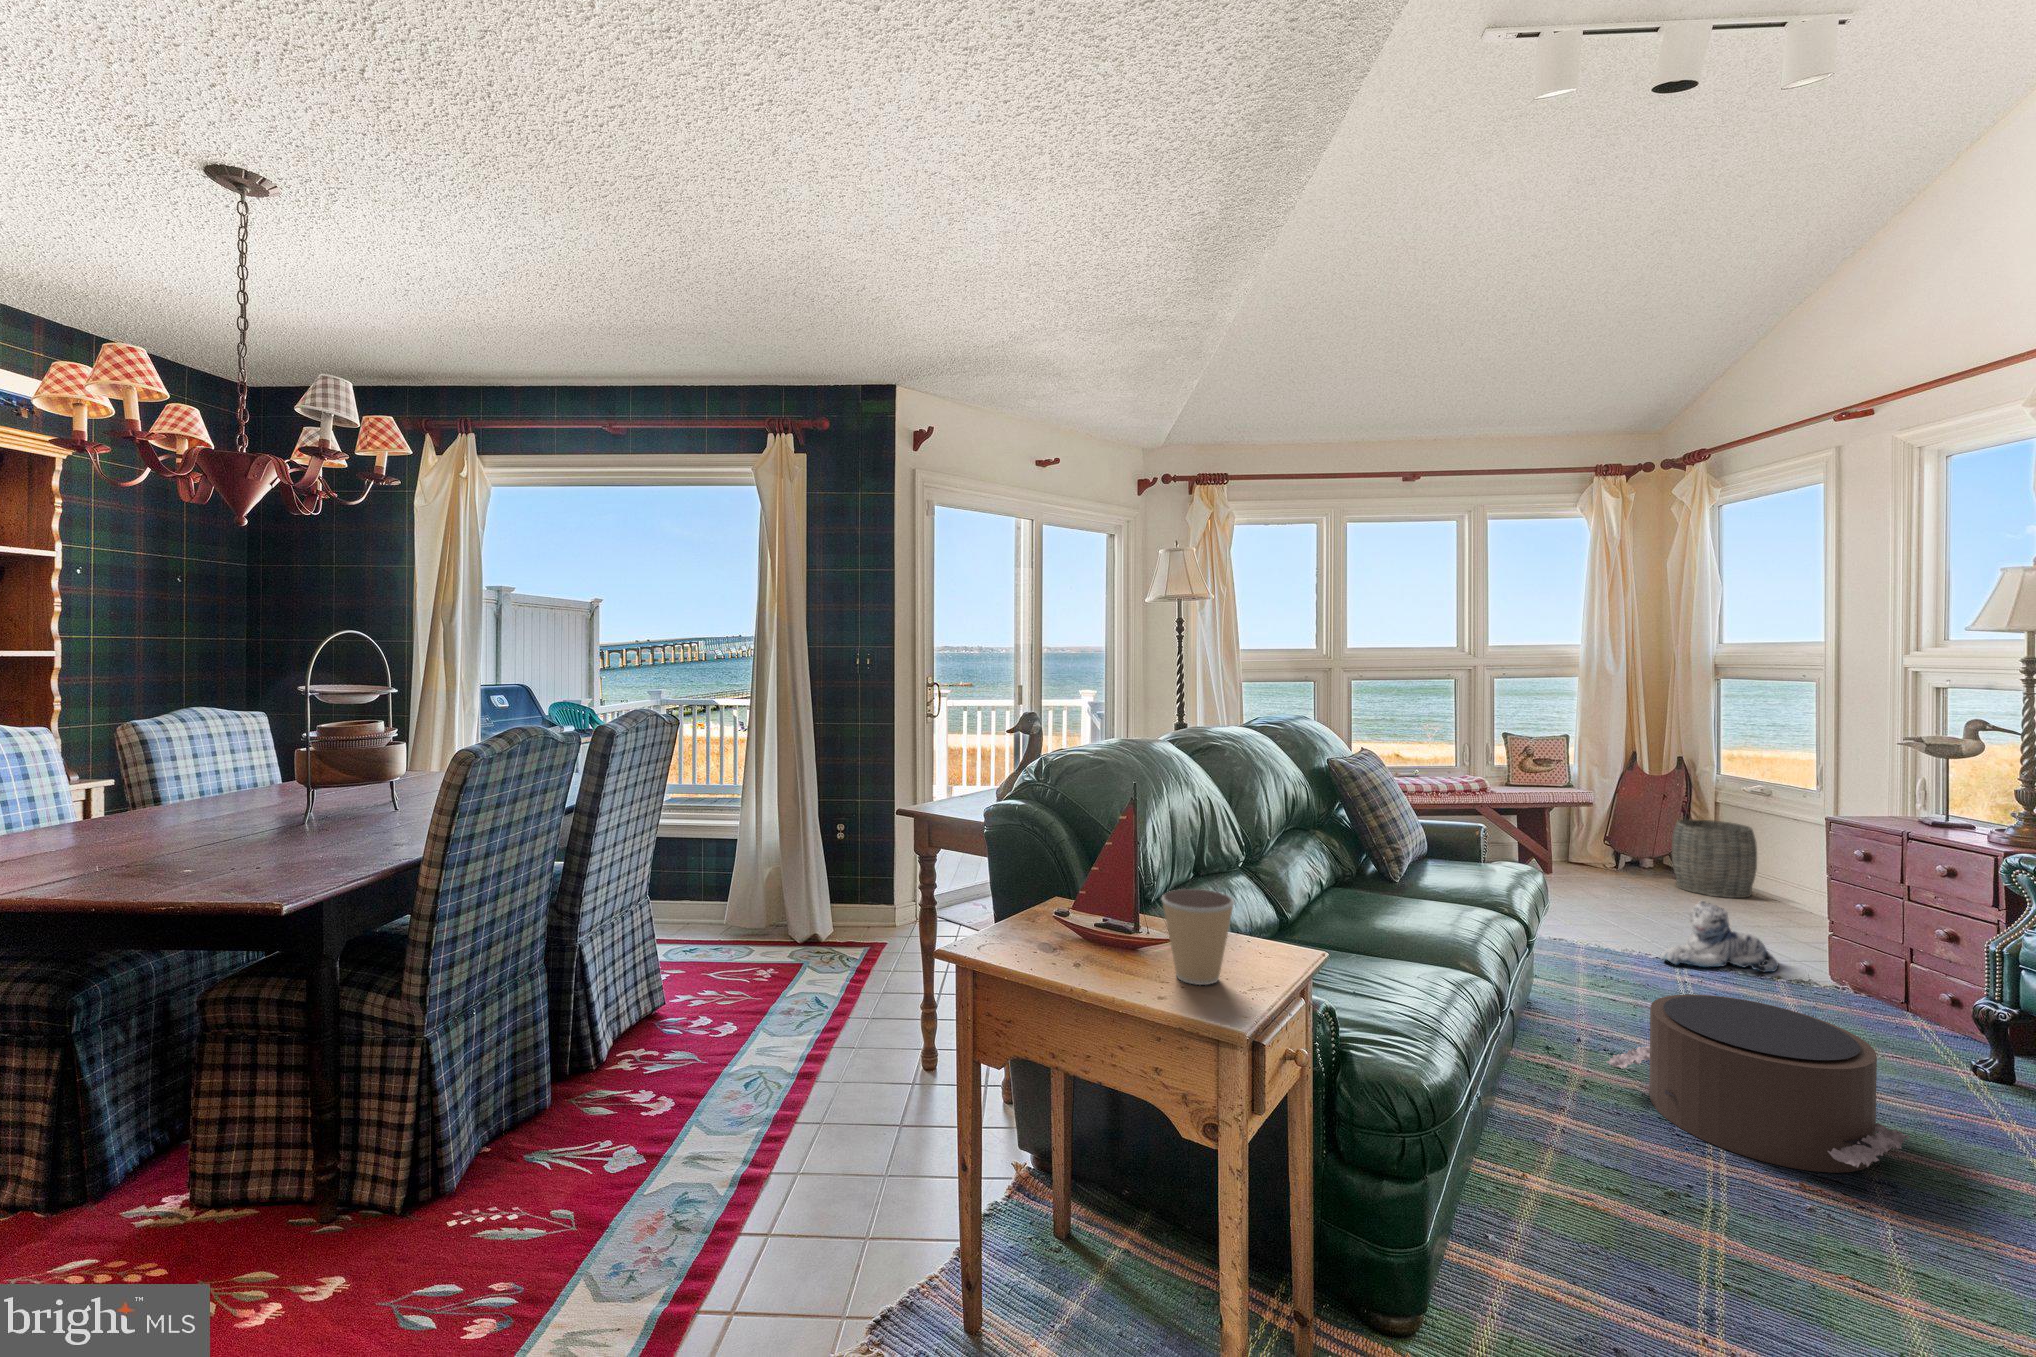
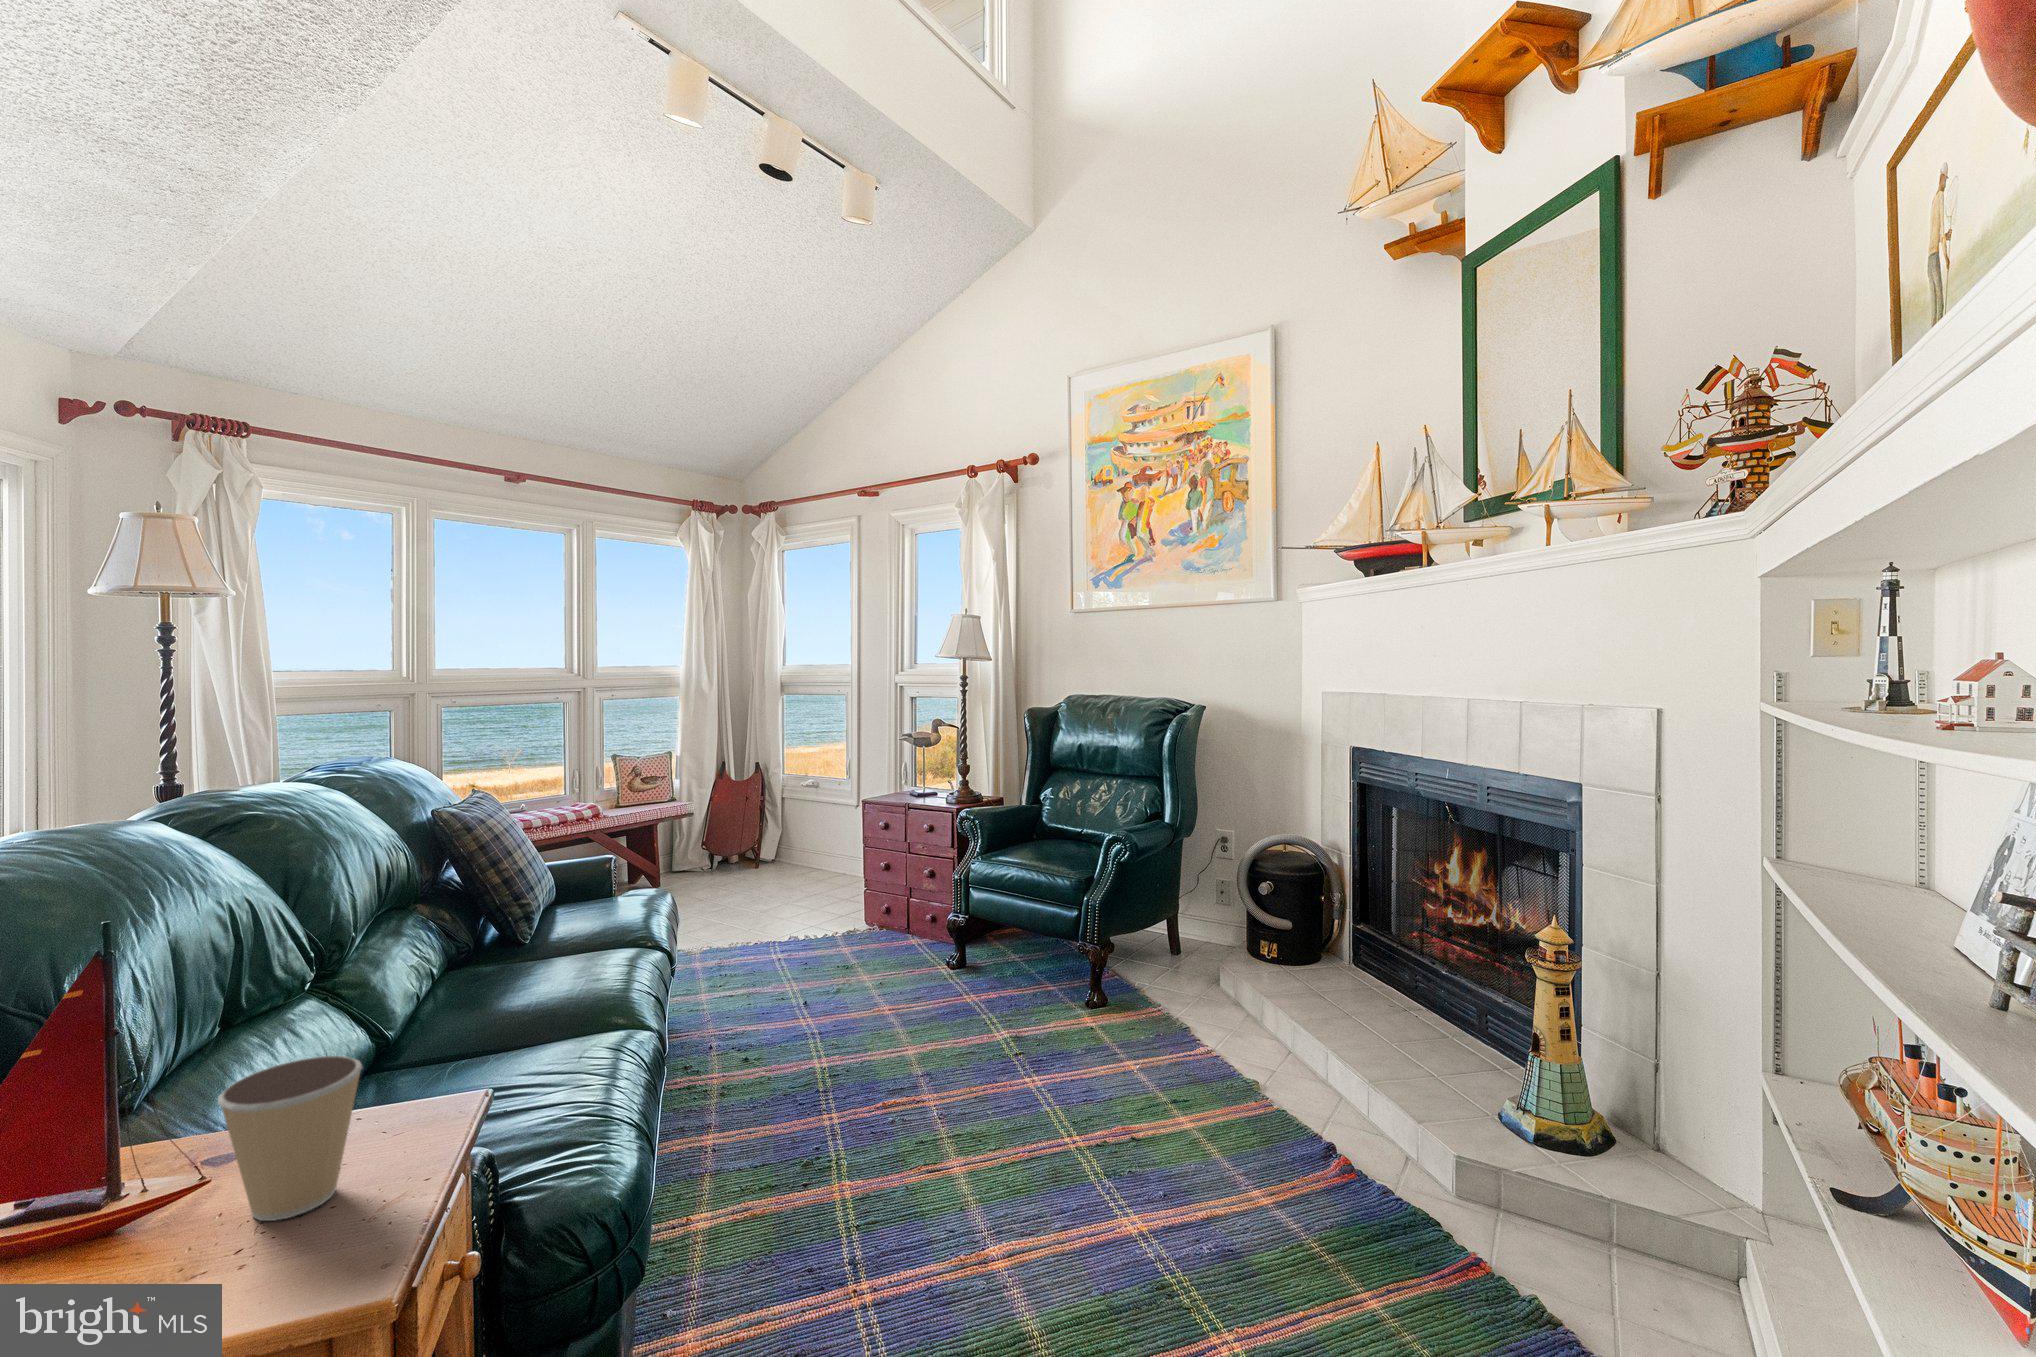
woven basket: present [1672,819,1757,898] -> none [756,813,813,879]
plush toy: present [1660,901,1778,972] -> none [760,887,838,949]
pouf: present [1607,994,1909,1173] -> none [740,966,936,1103]

